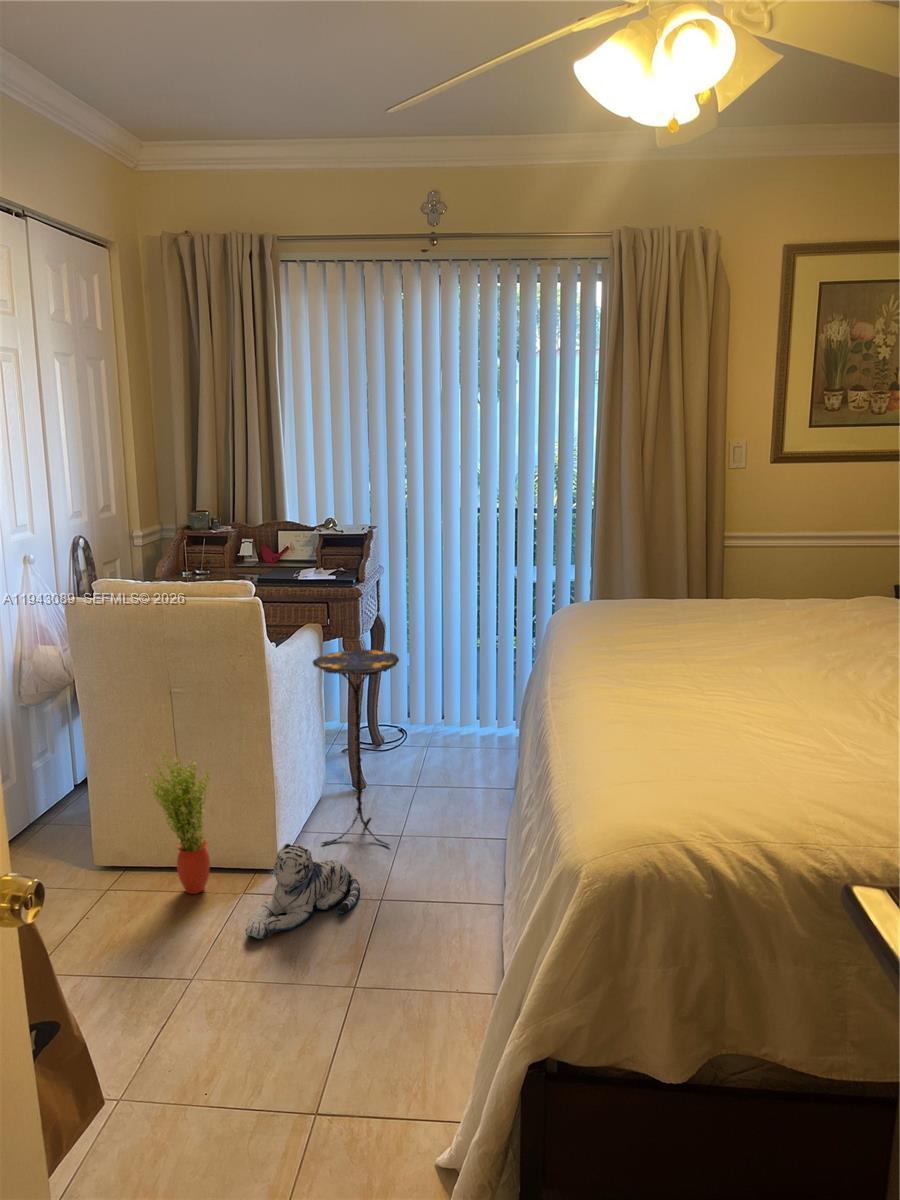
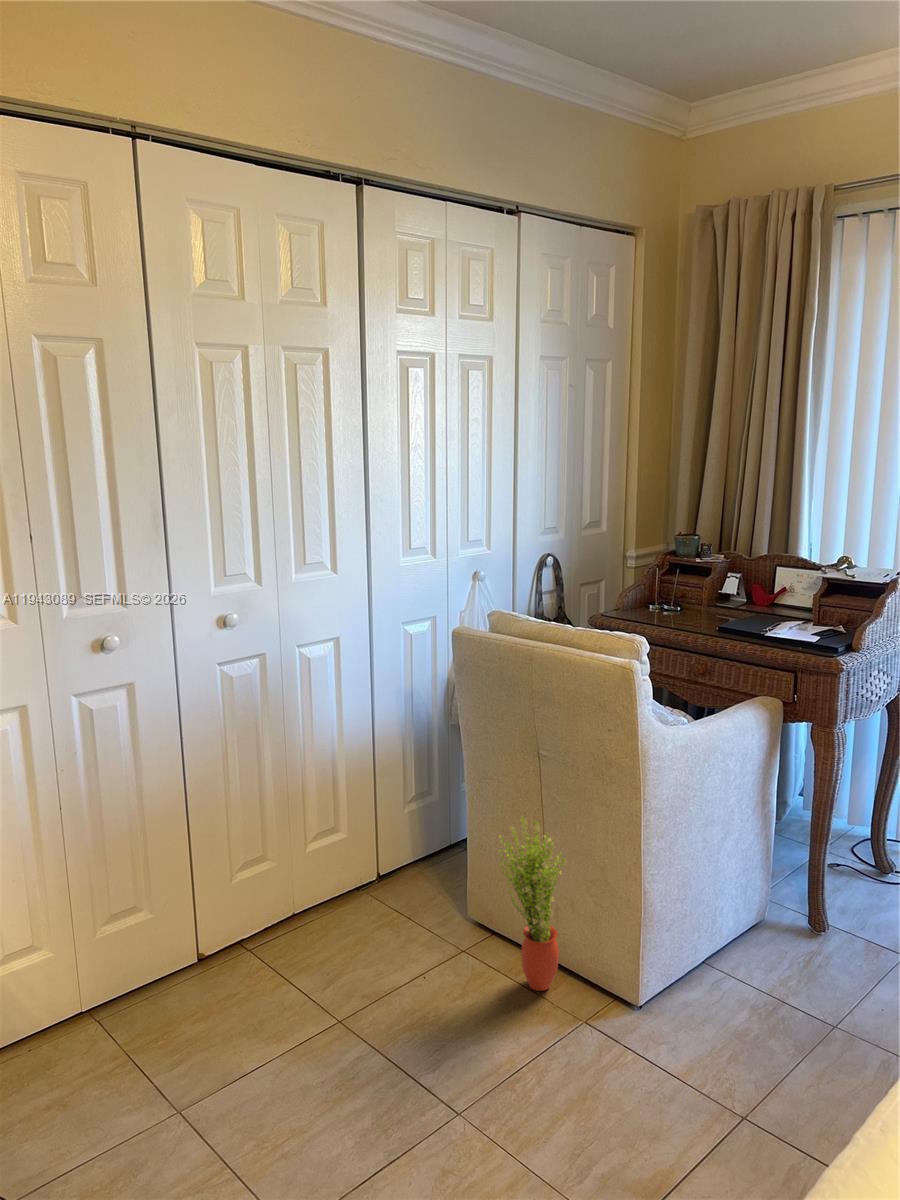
side table: present [313,650,399,845] -> none [715,742,860,1034]
plush toy: present [245,843,360,939] -> none [542,983,725,1109]

